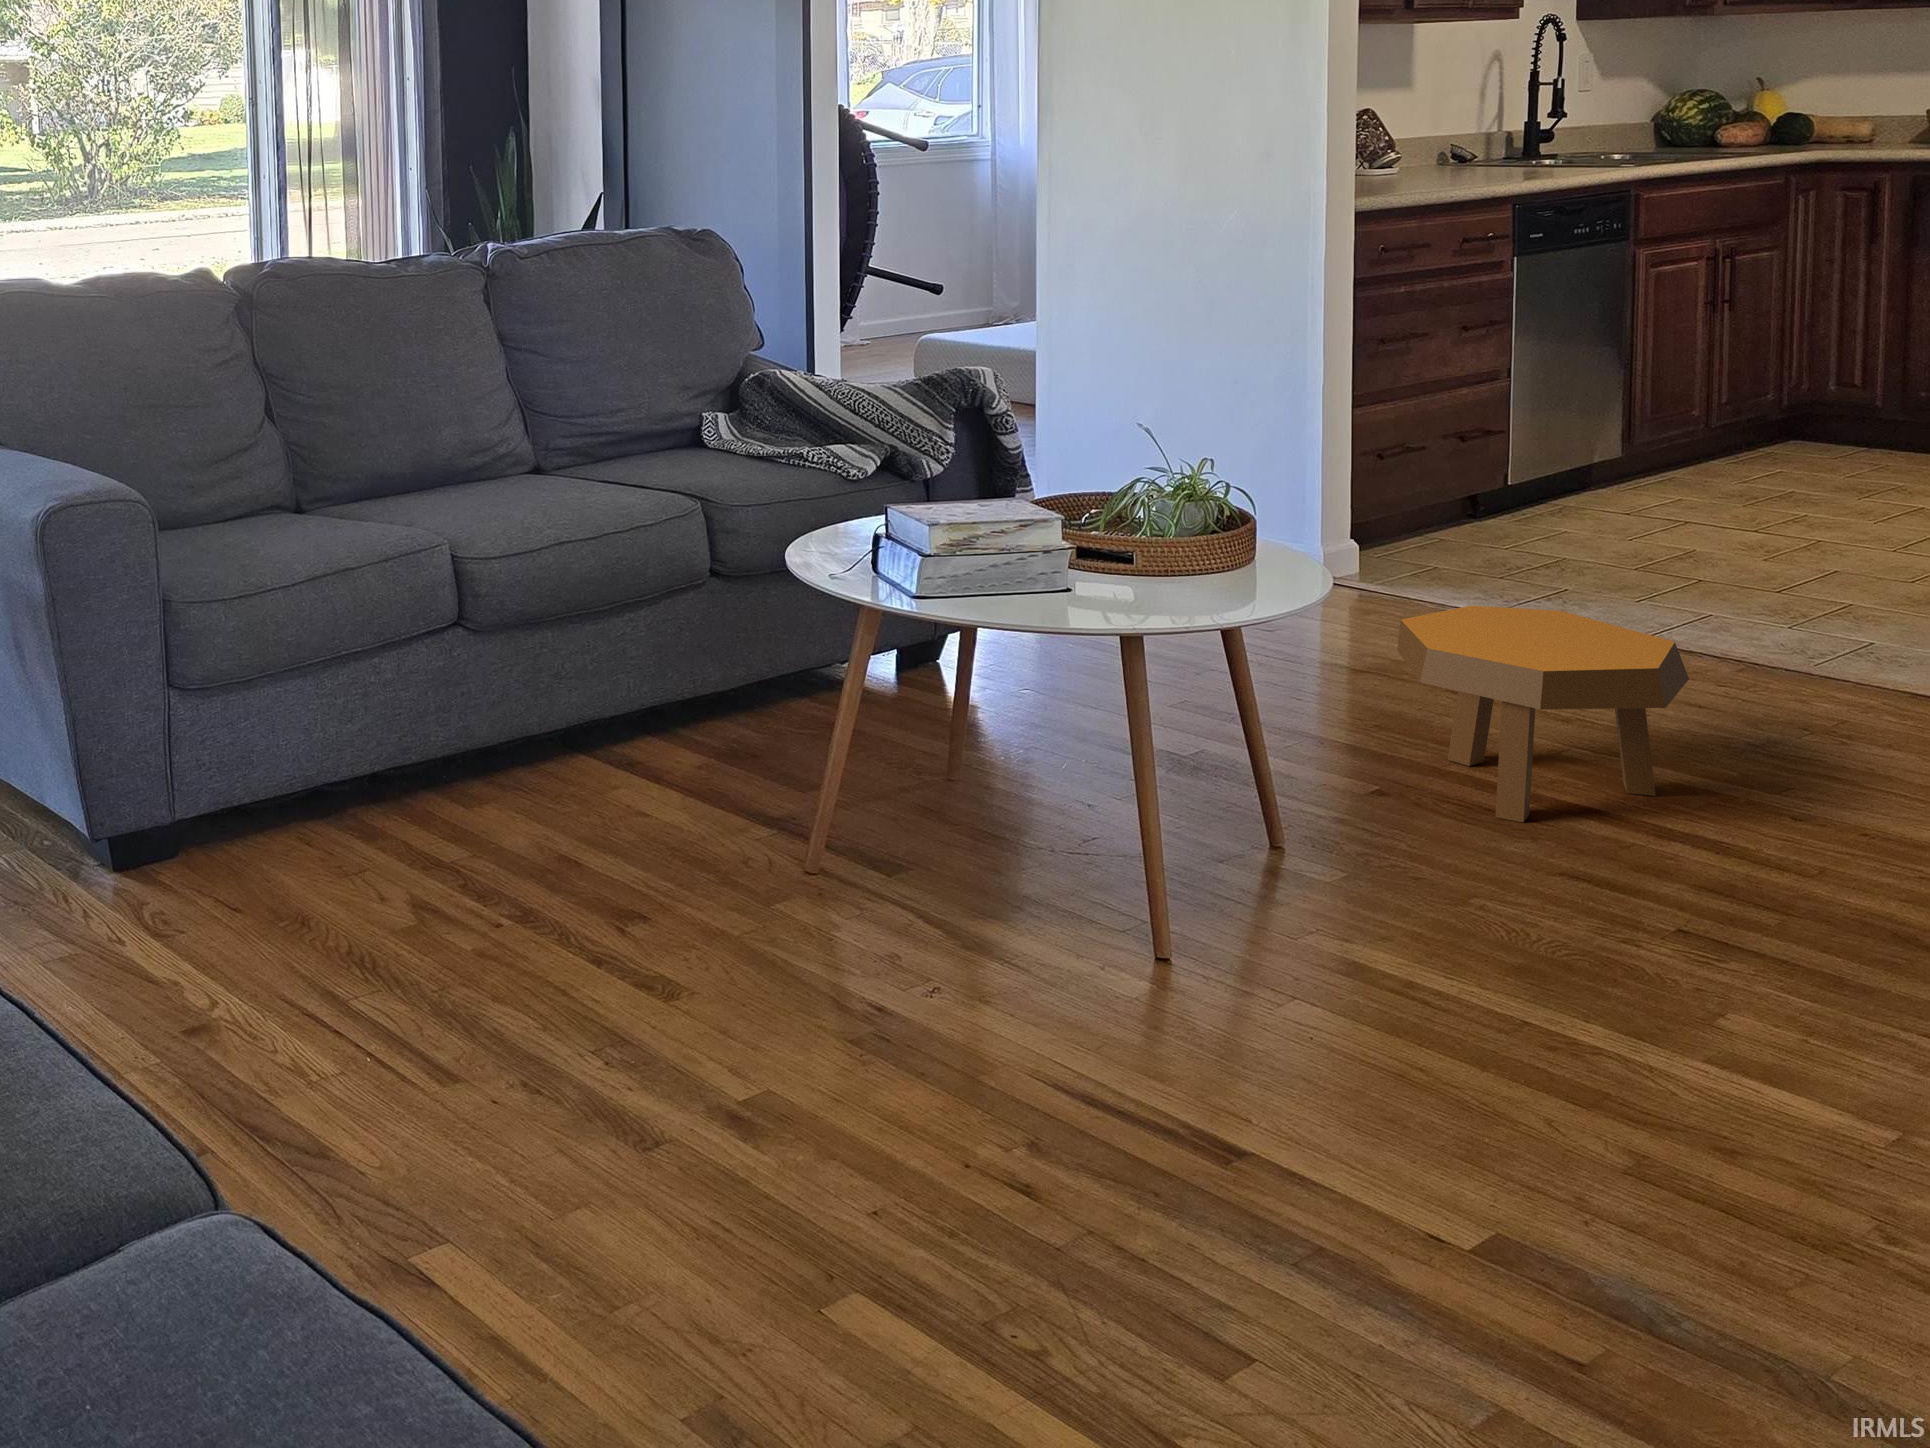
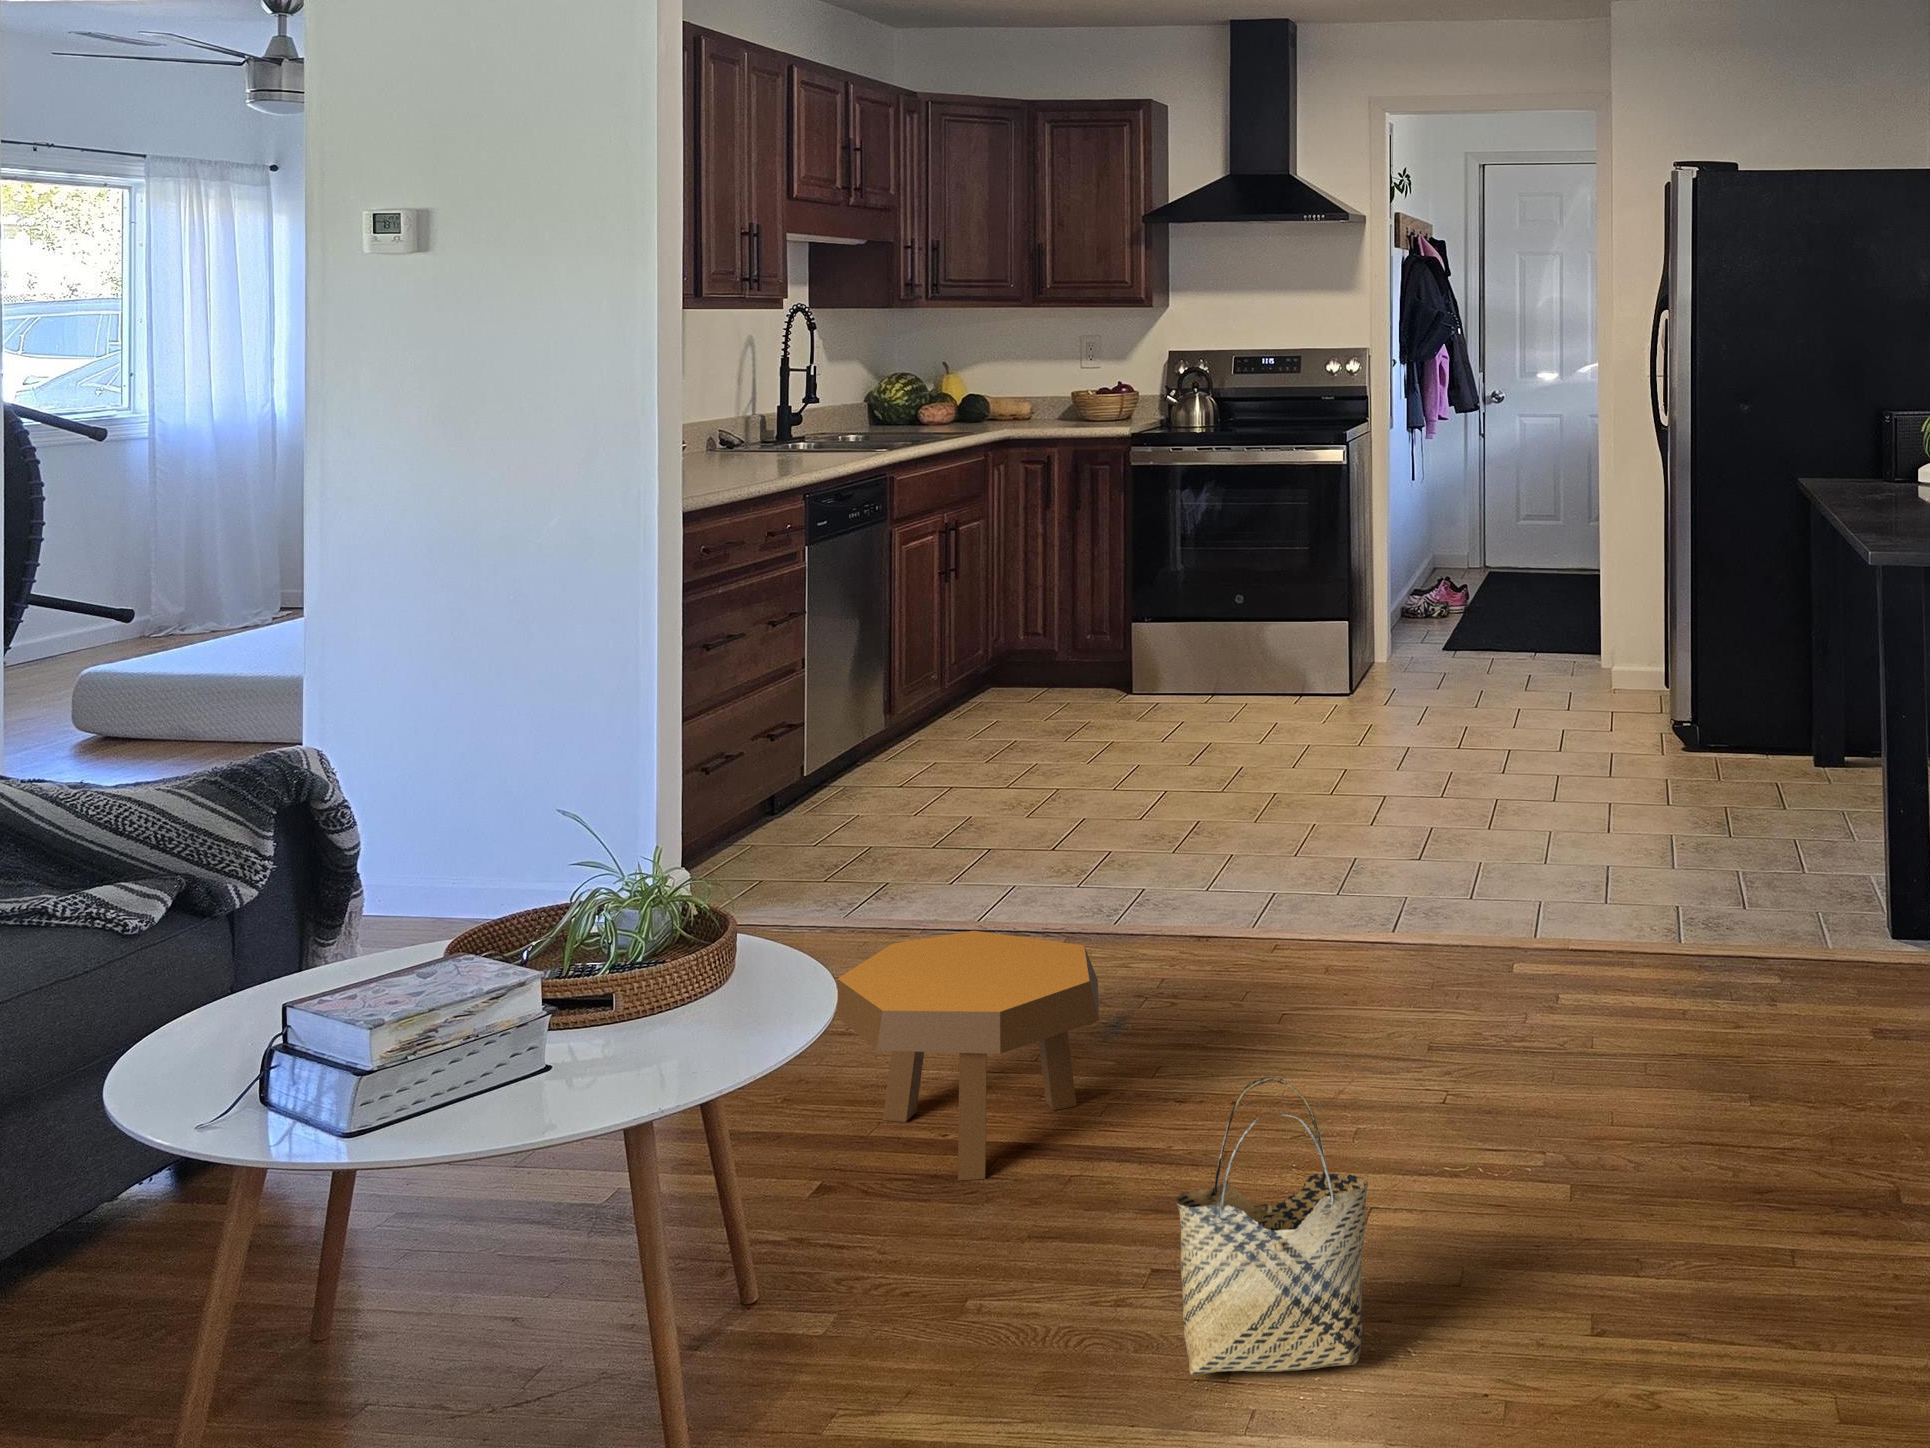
woven basket: none [1634,754,1872,1050] -> present [1176,1077,1368,1375]

